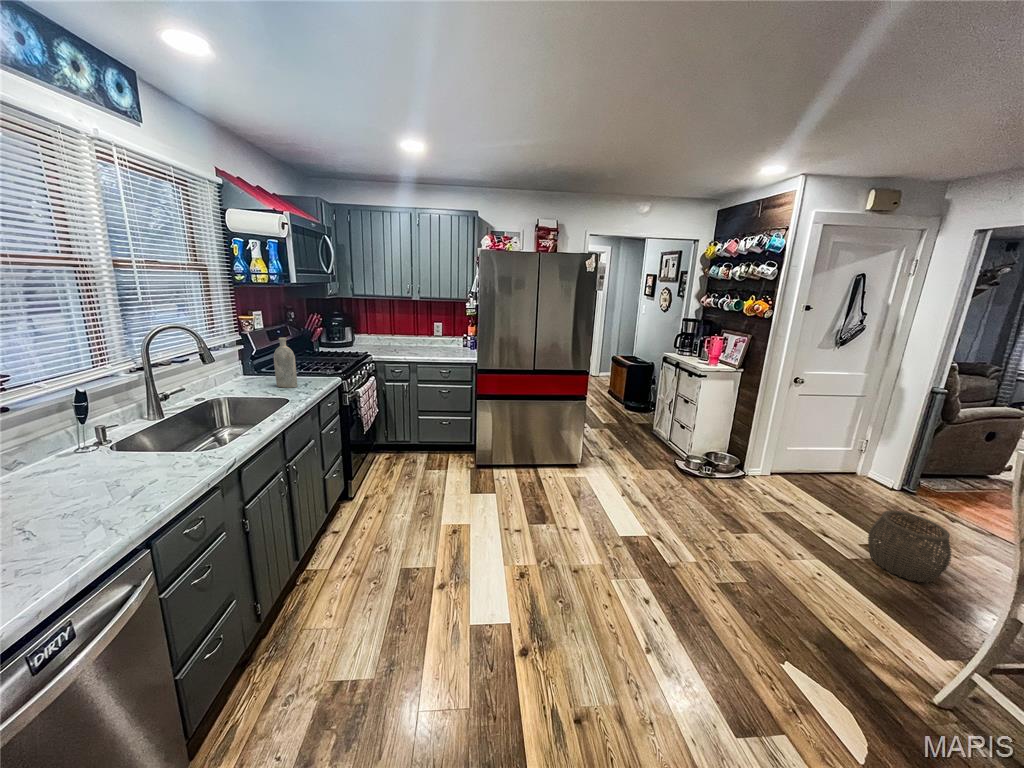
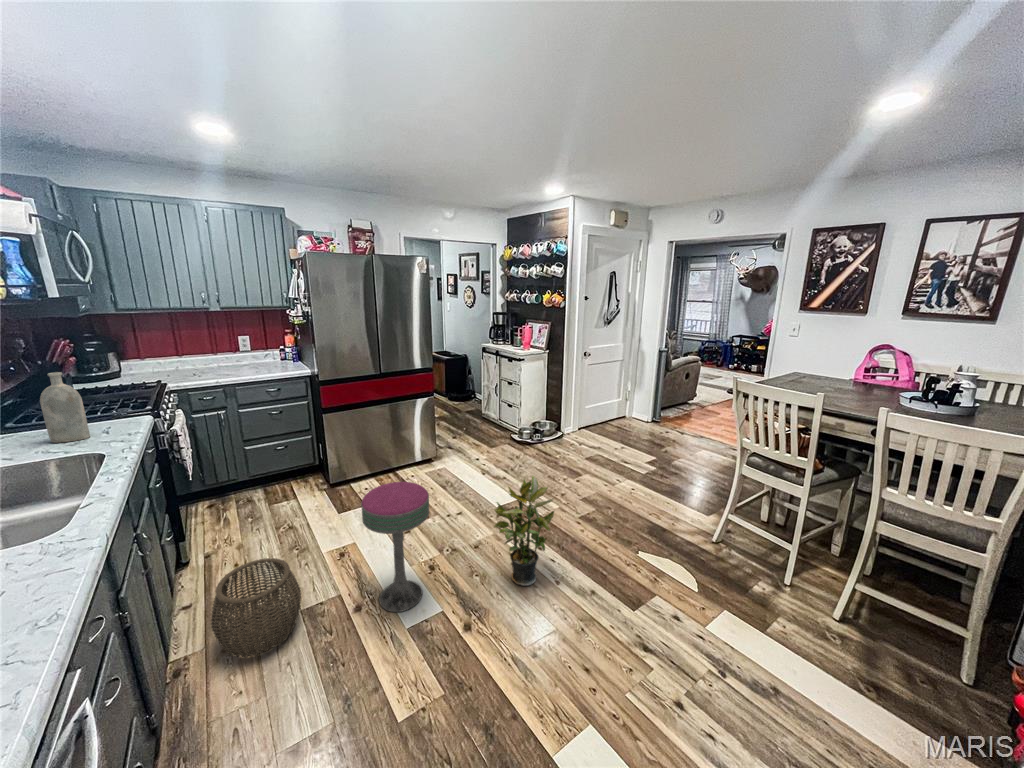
bar stool: none [450,477,516,607] -> present [361,482,429,612]
woven basket: present [868,511,951,583] -> present [211,558,301,658]
potted plant: none [580,512,660,641] -> present [494,476,554,586]

